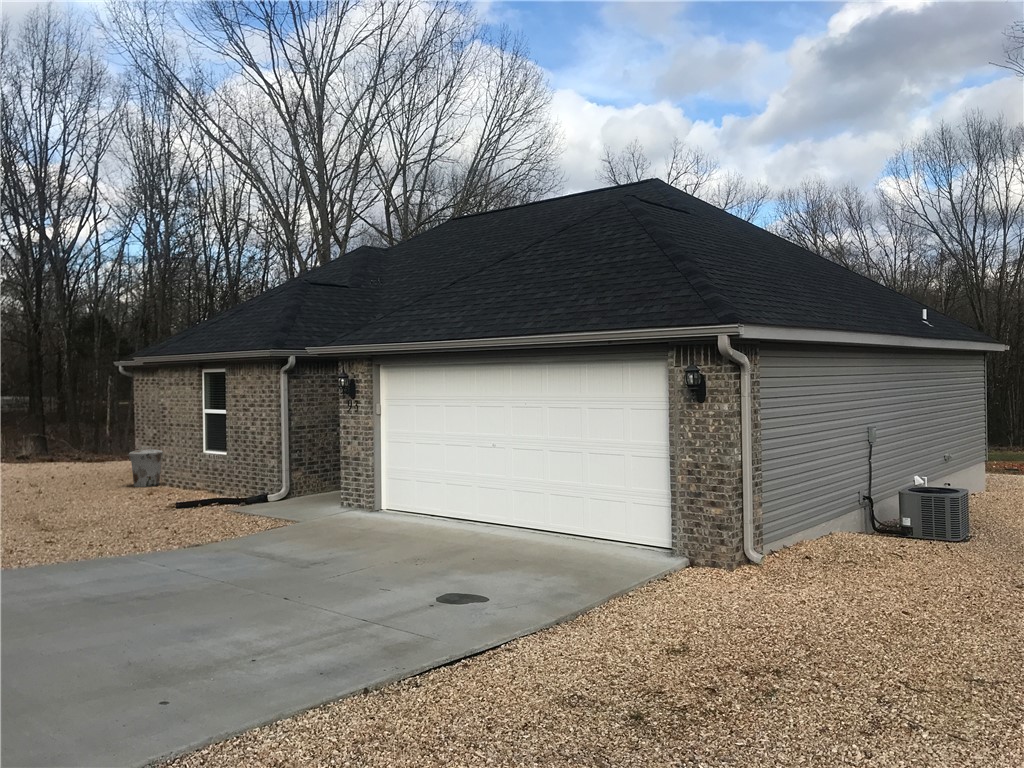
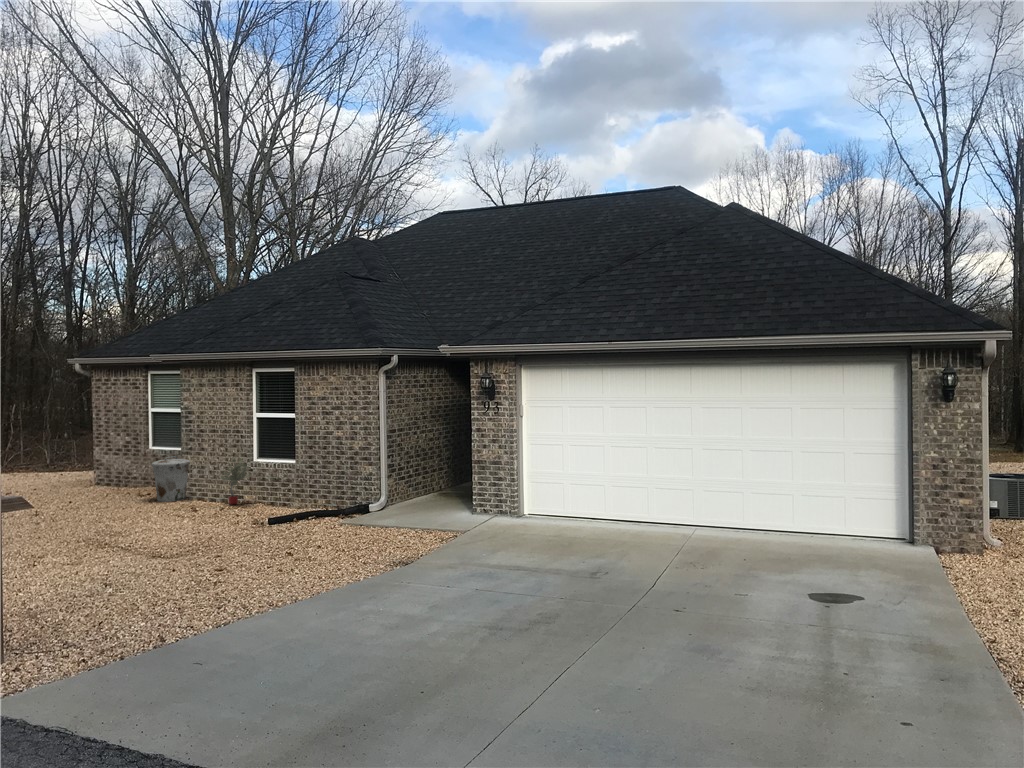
potted tree: none [174,448,199,492] -> present [221,458,249,505]

